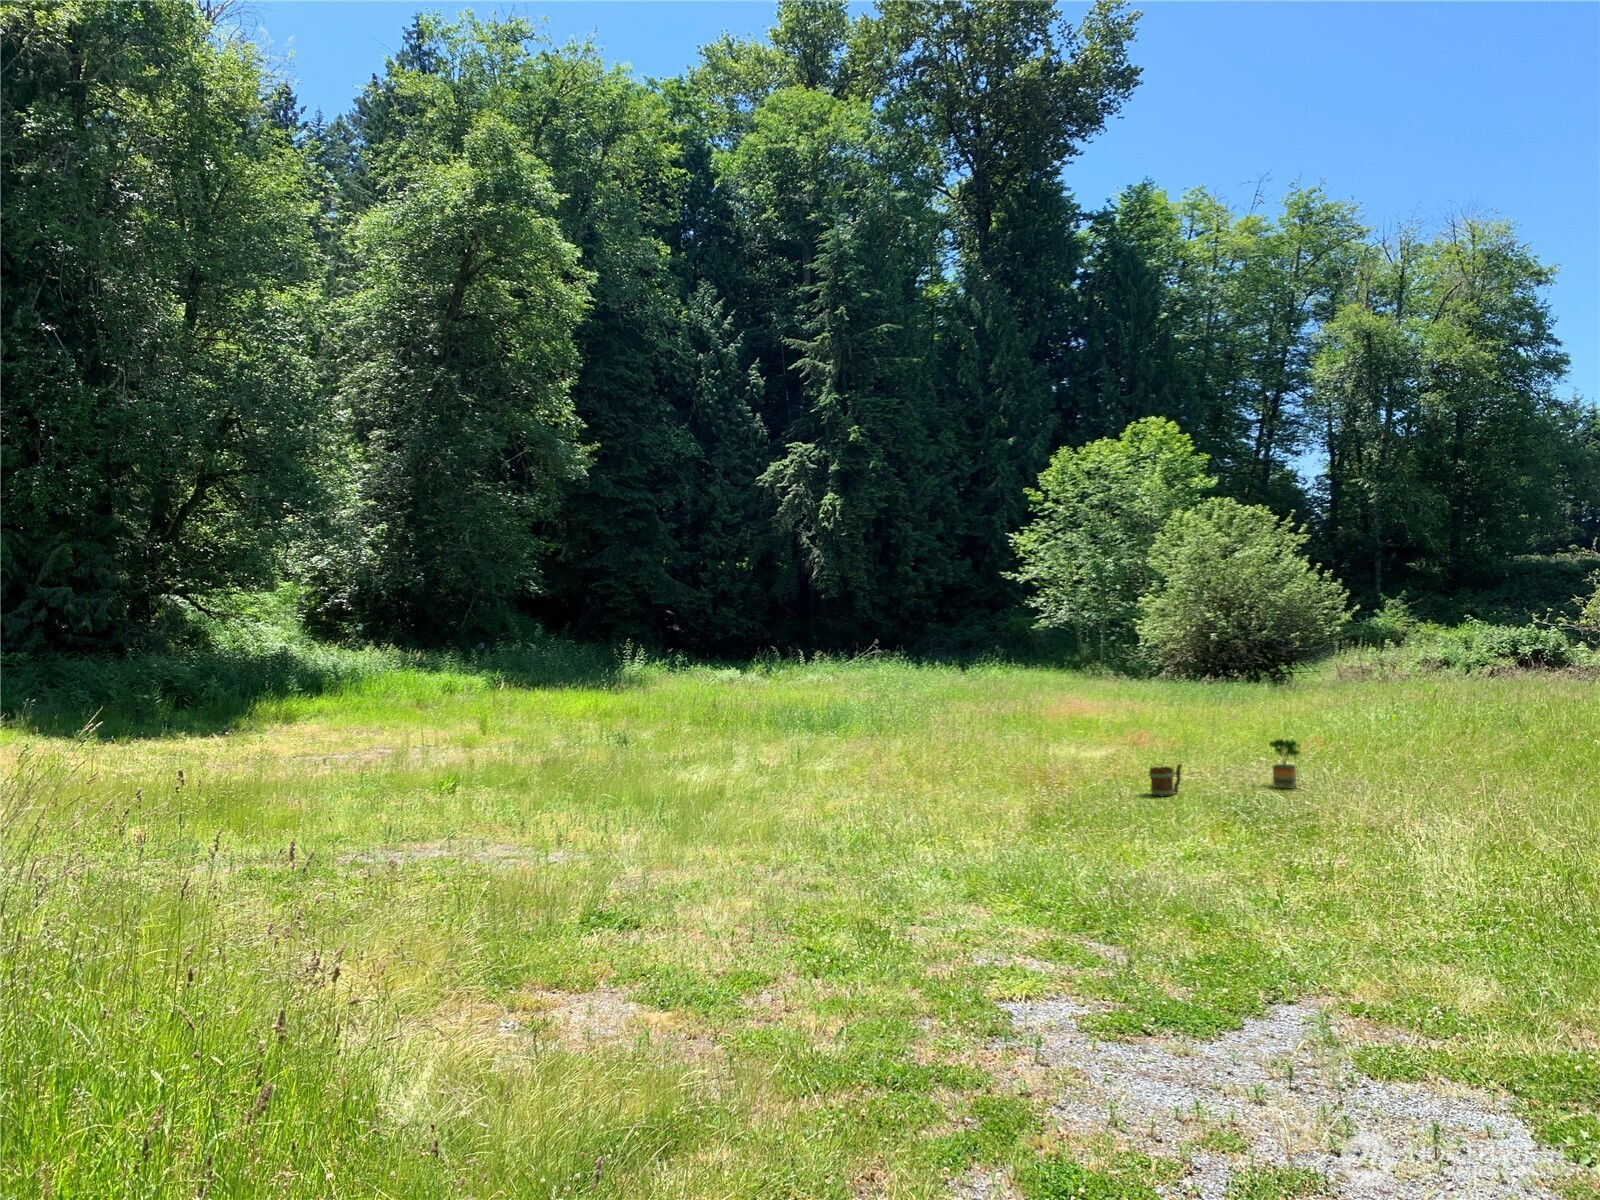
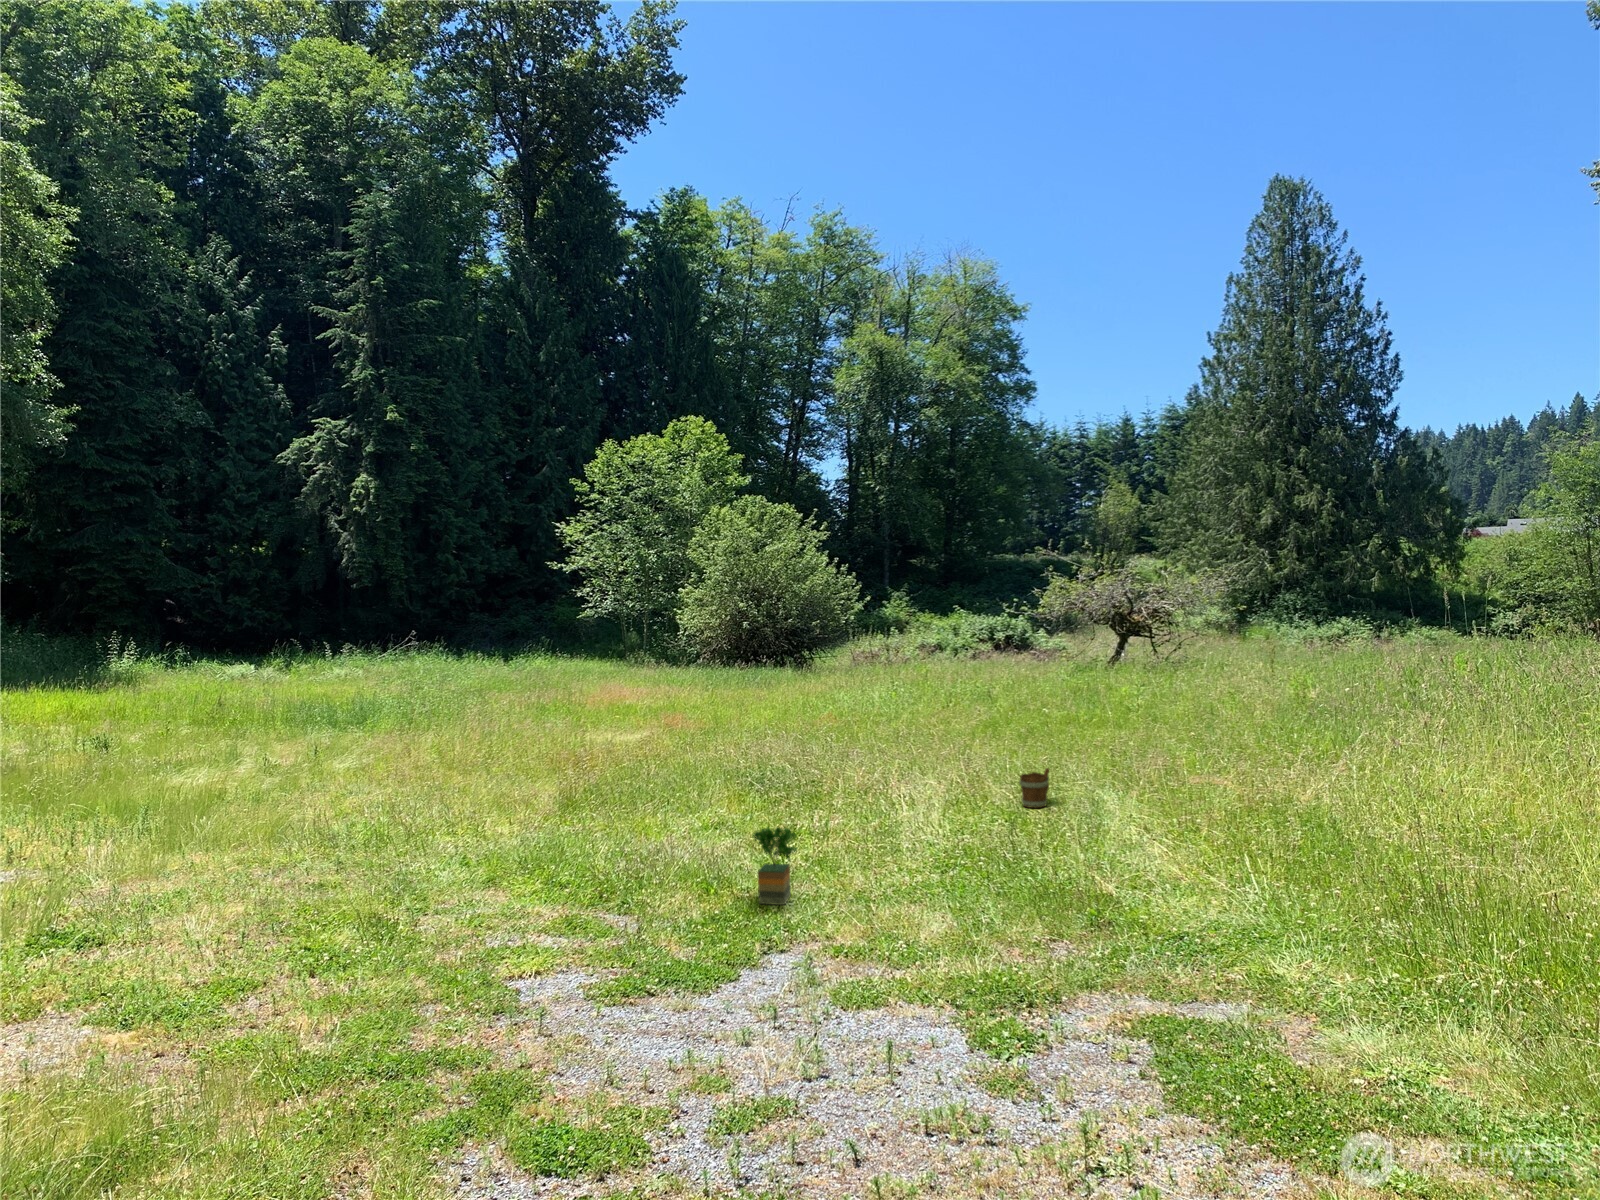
bucket: present [1149,764,1182,796] -> present [1019,768,1050,808]

